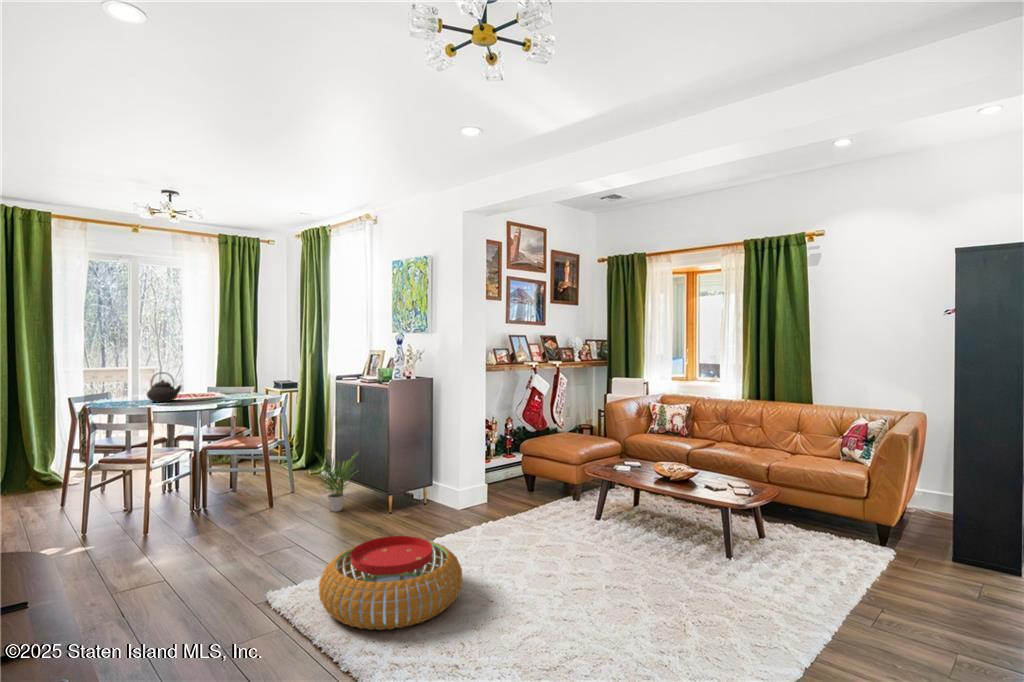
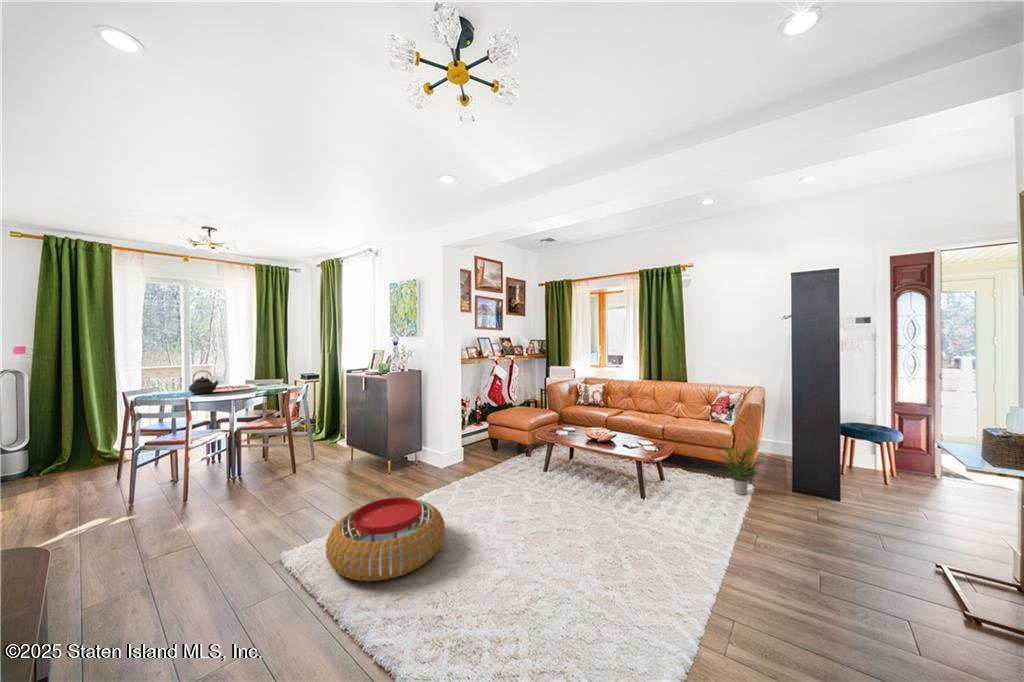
potted plant: present [314,457,353,512] -> present [720,441,764,495]

